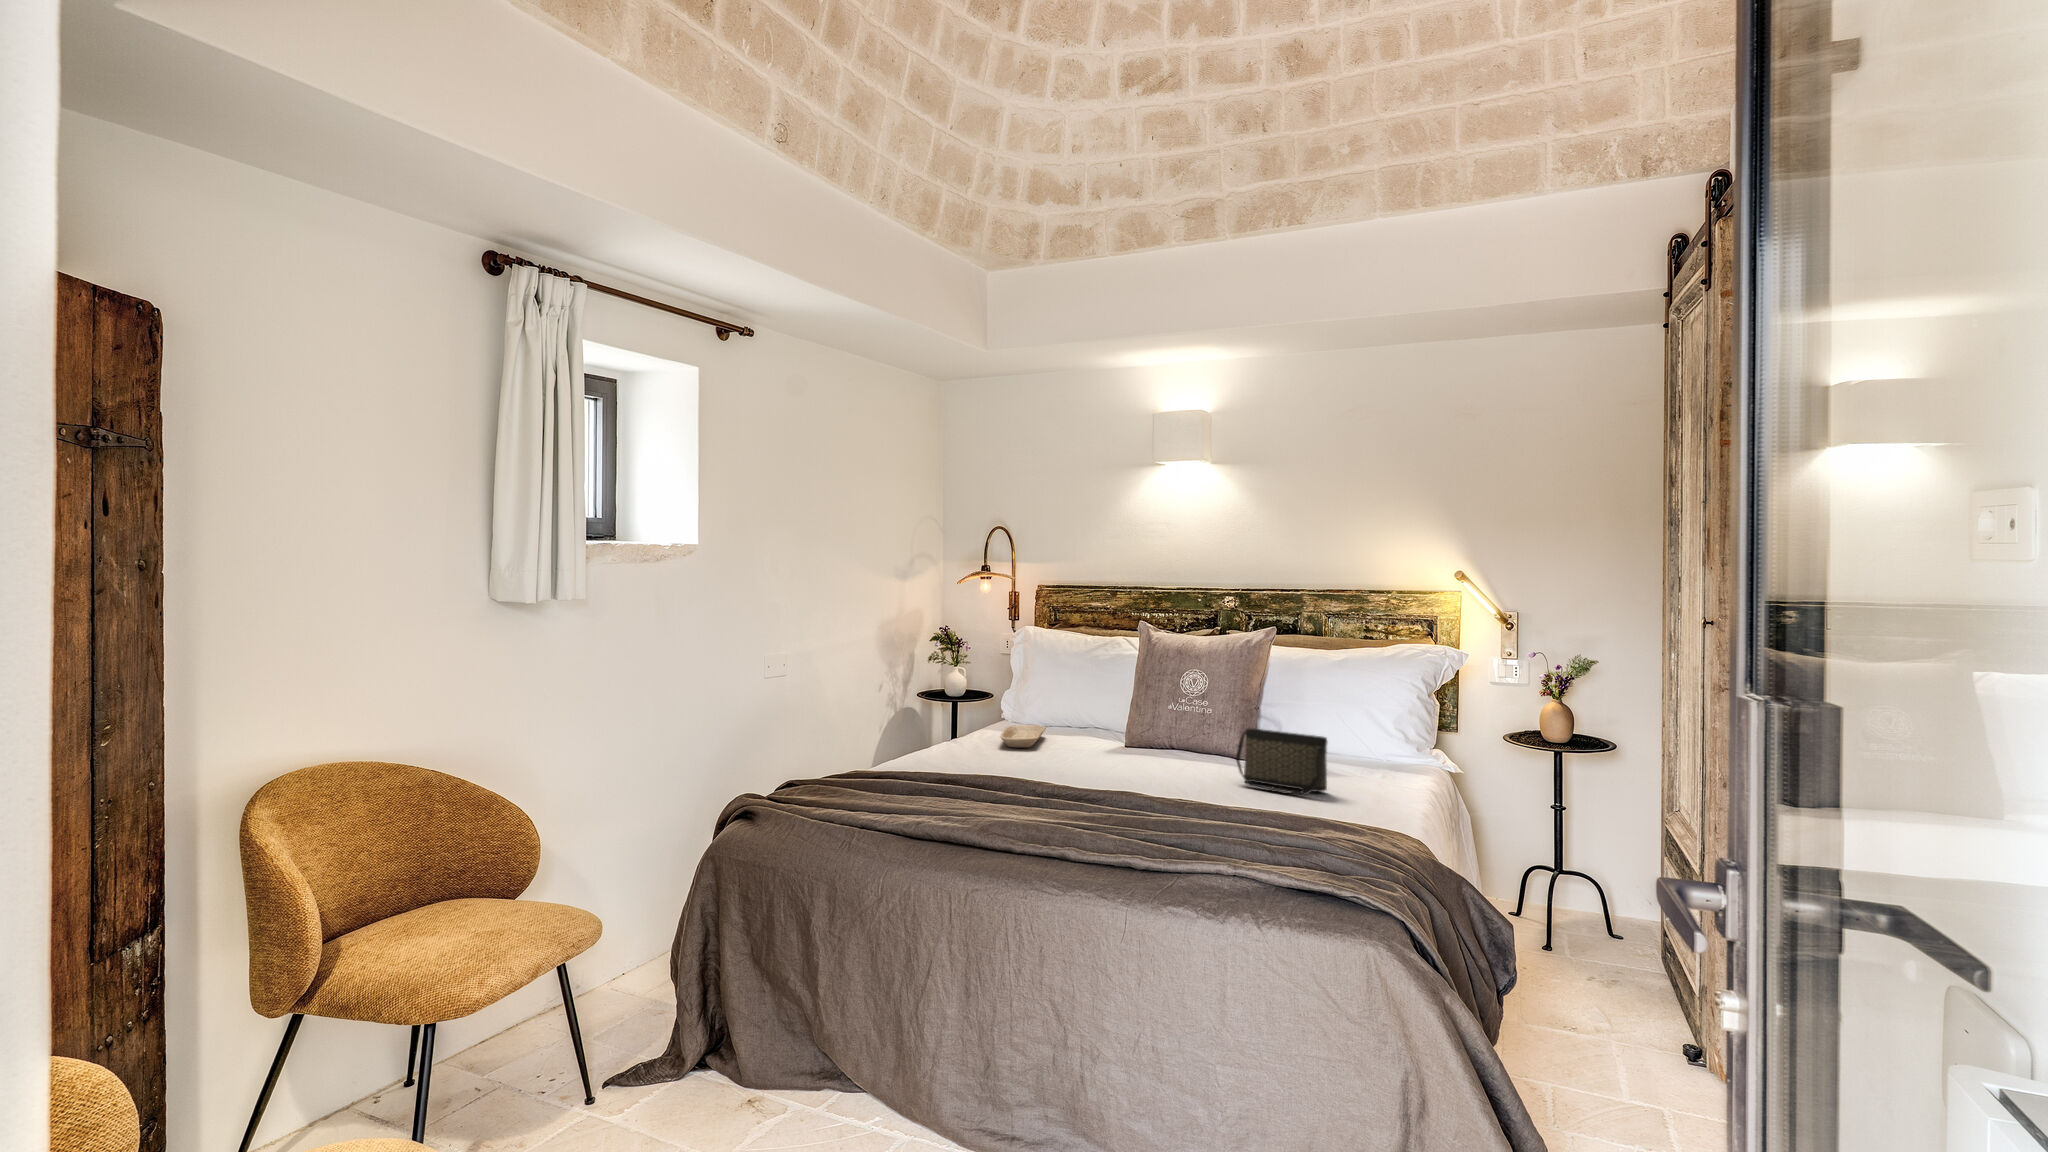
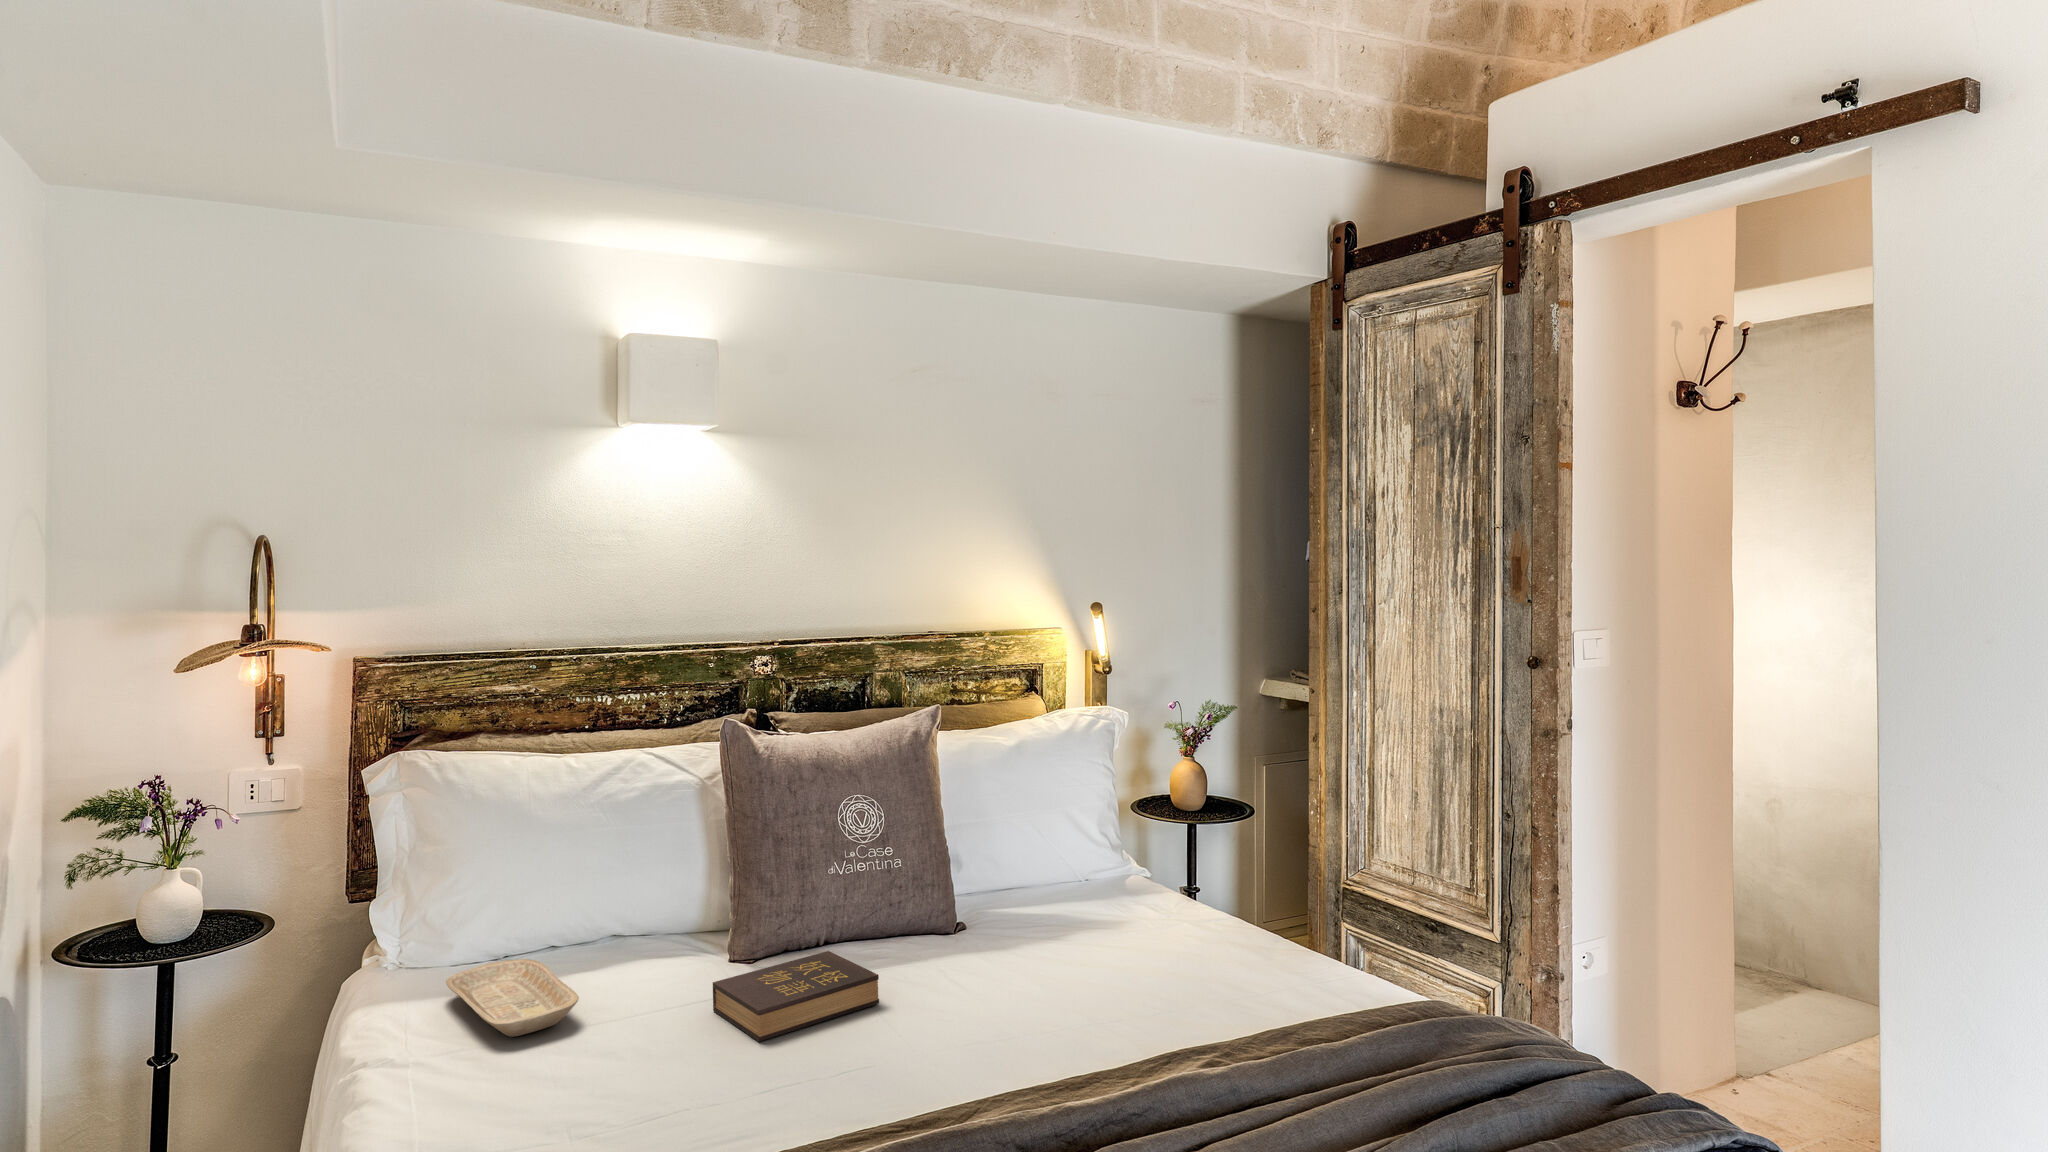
handbag: present [1236,728,1327,795] -> none [1044,879,1213,995]
hardback book: none [1084,743,1153,769] -> present [713,951,879,1041]

